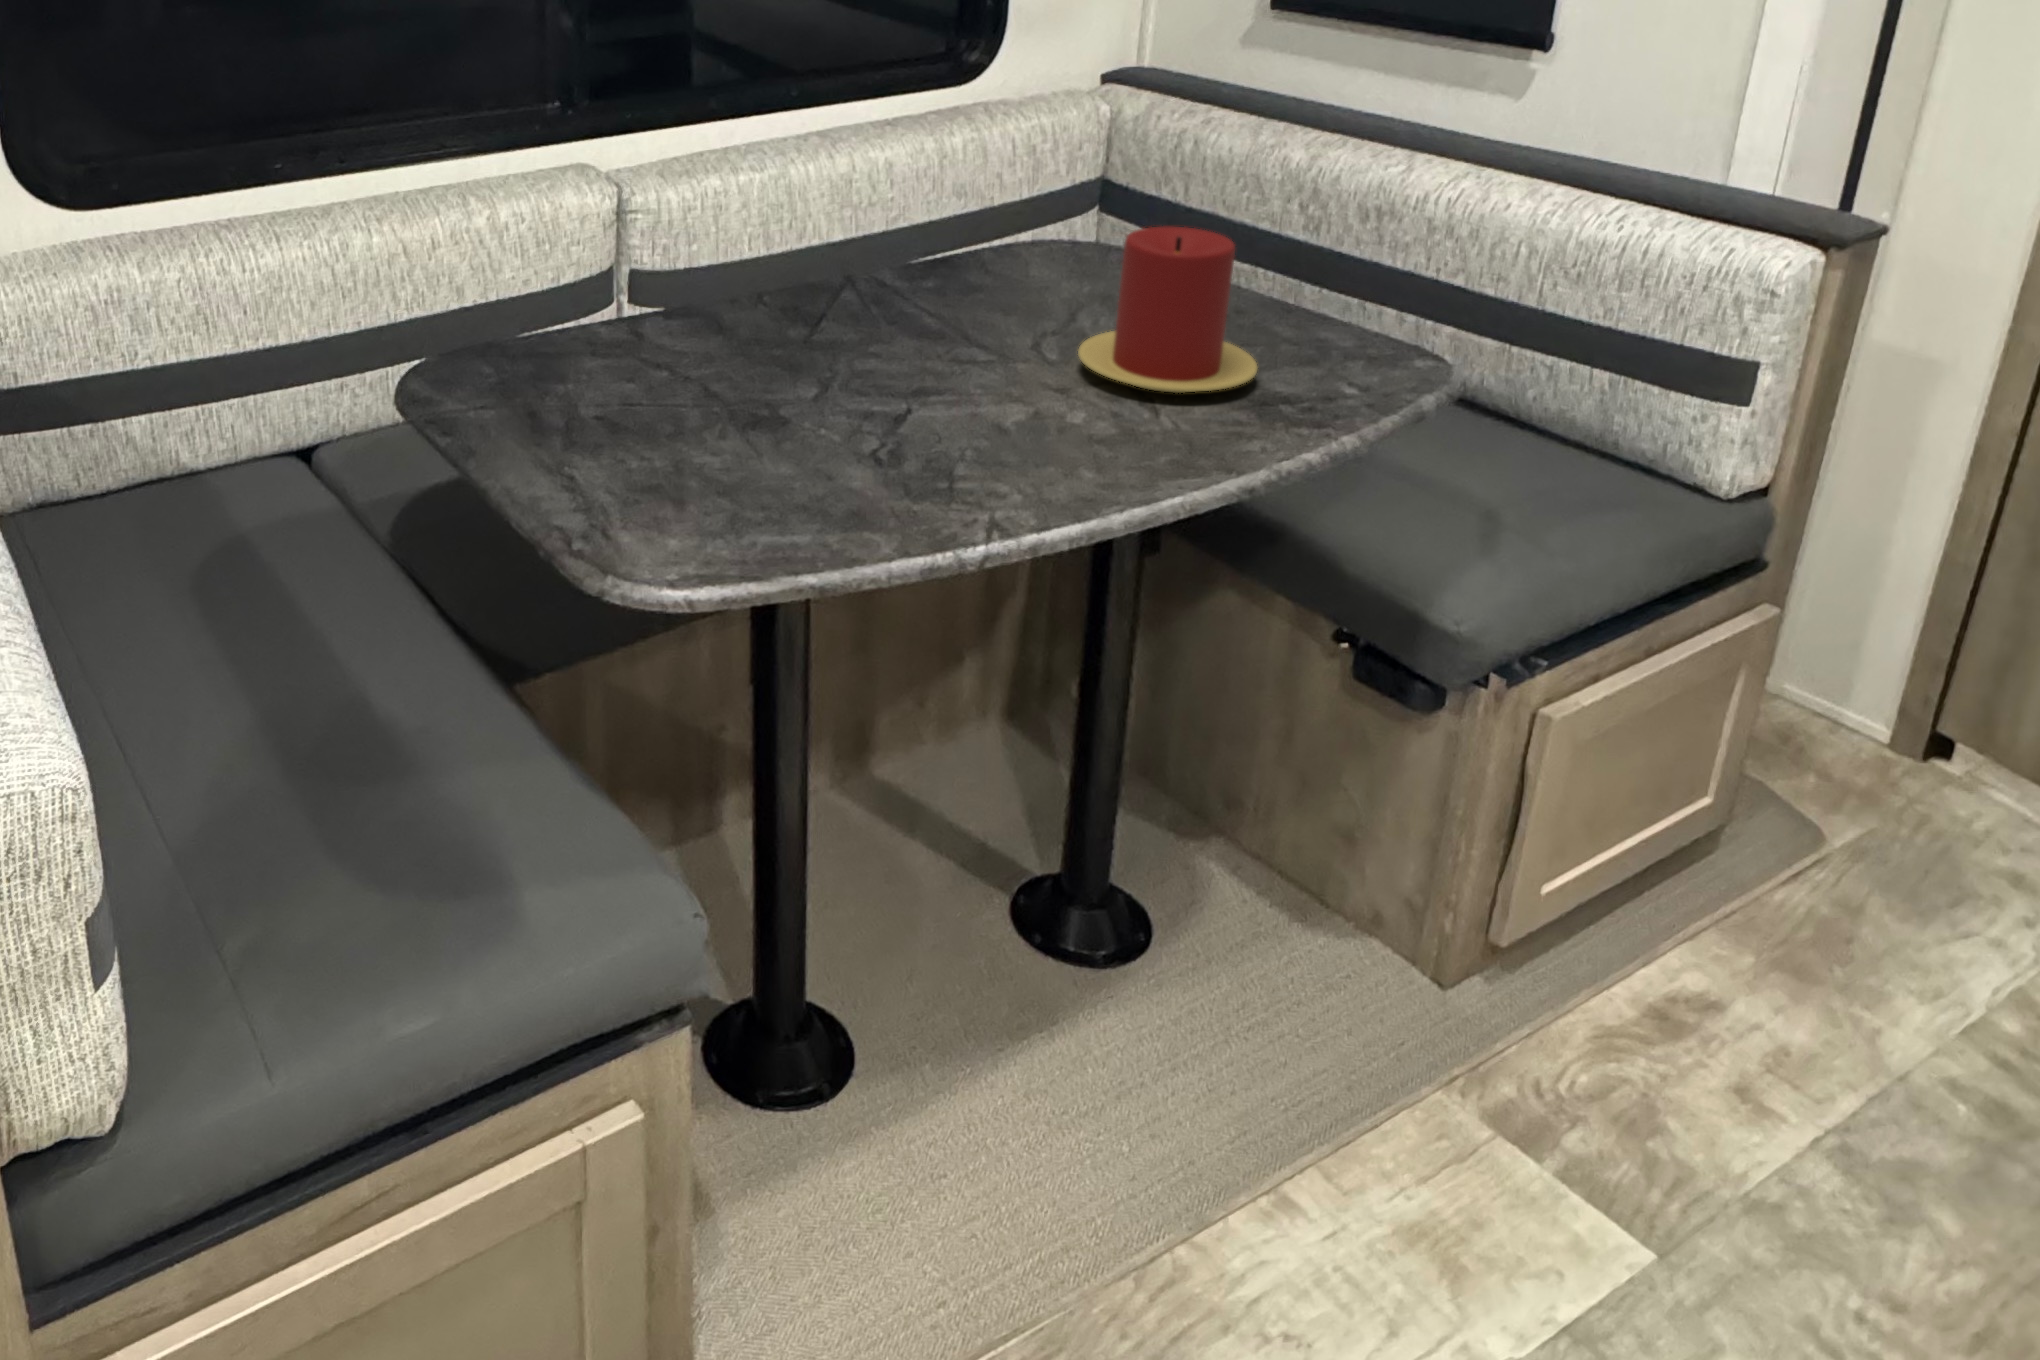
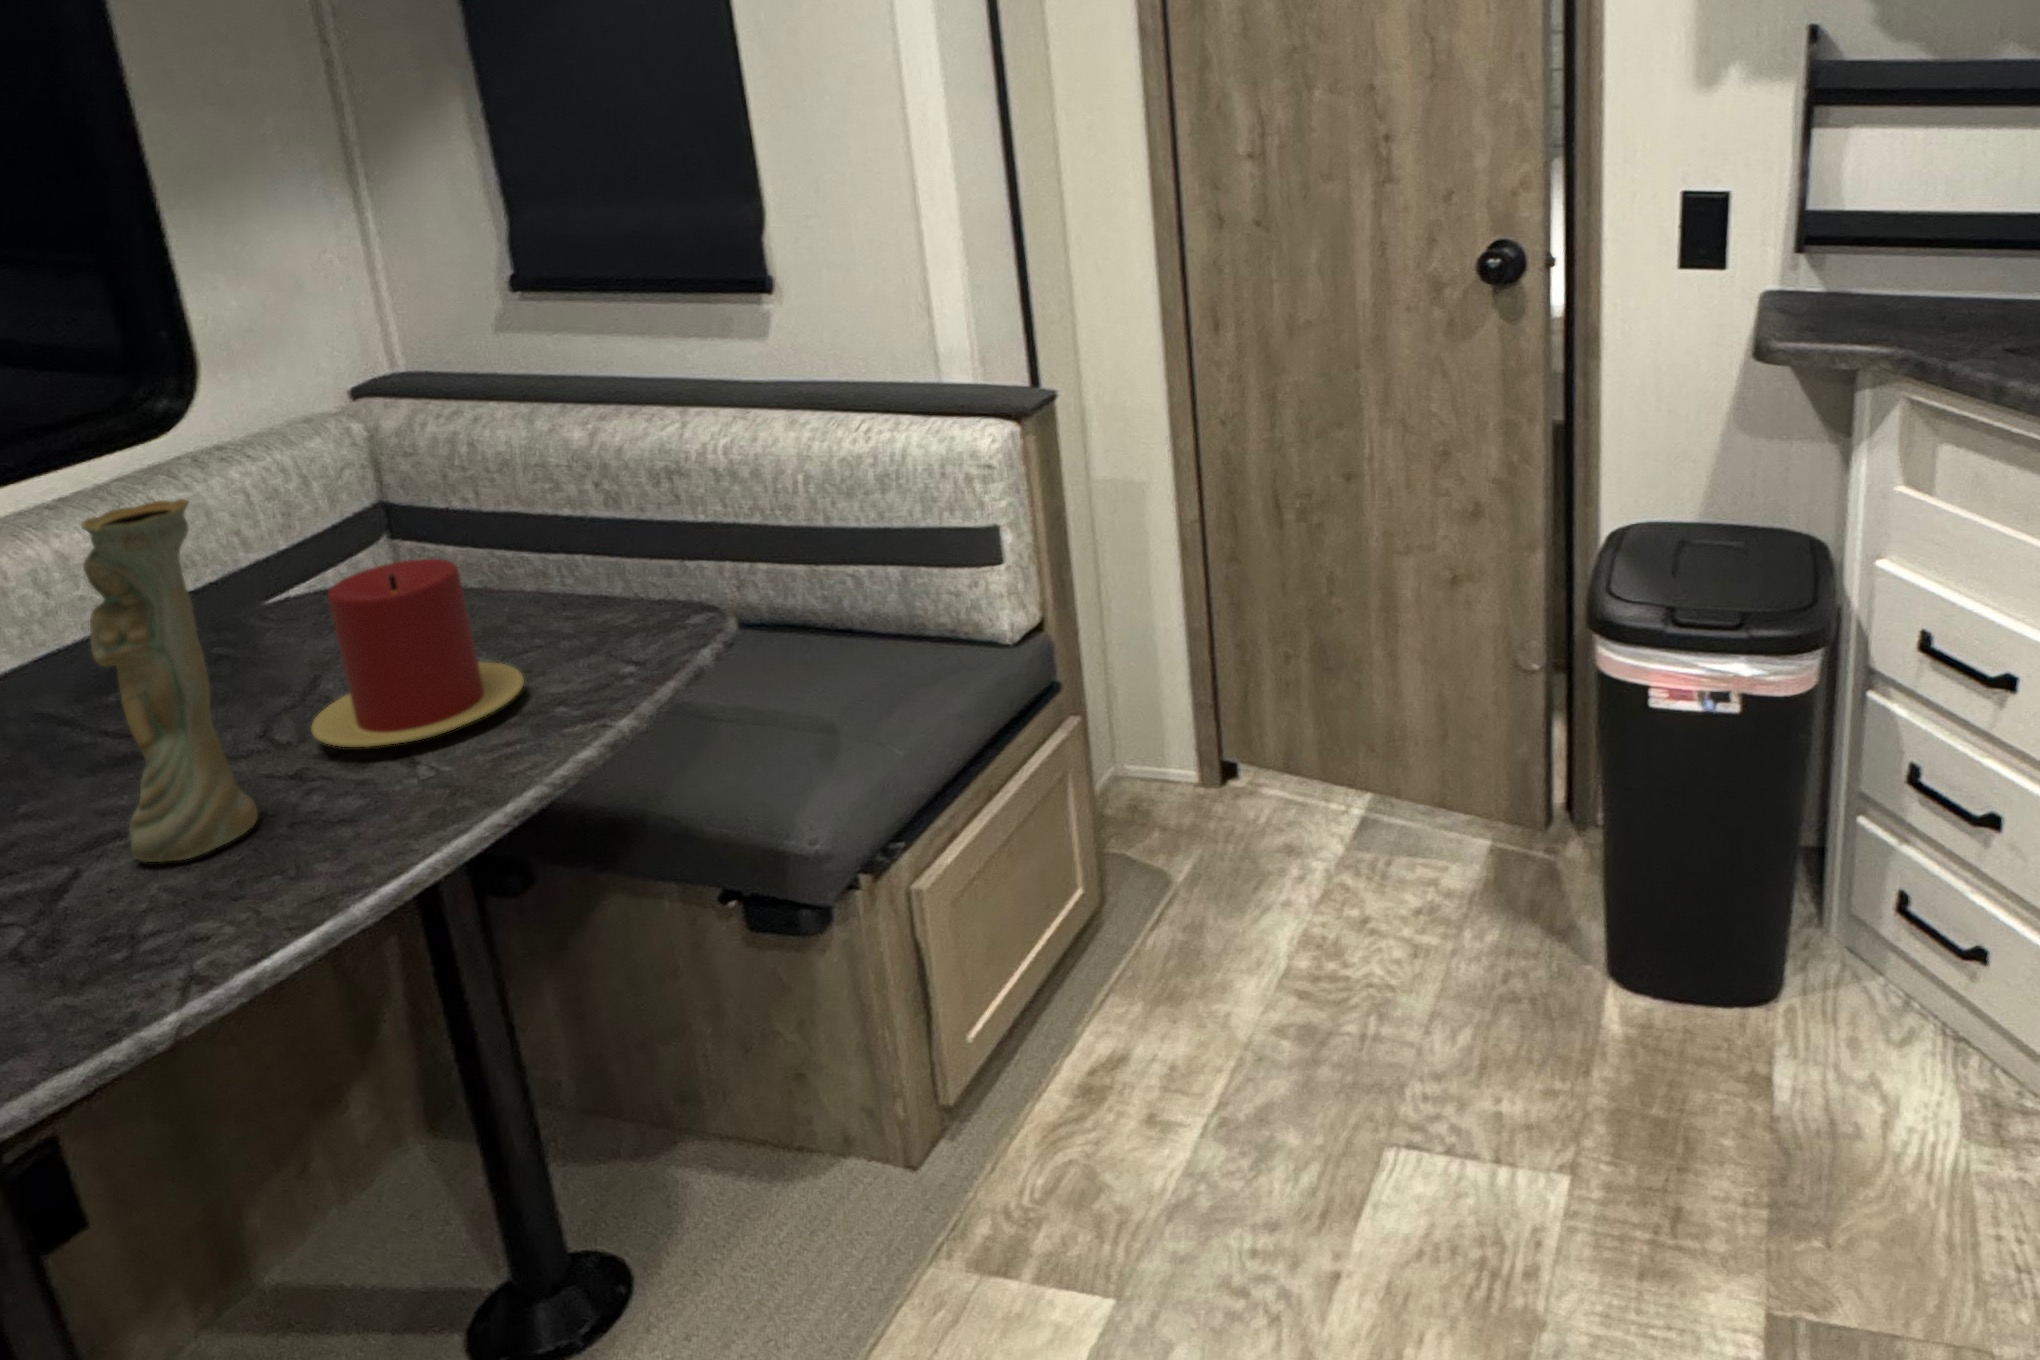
vase: none [949,121,1068,426] -> present [82,499,258,862]

